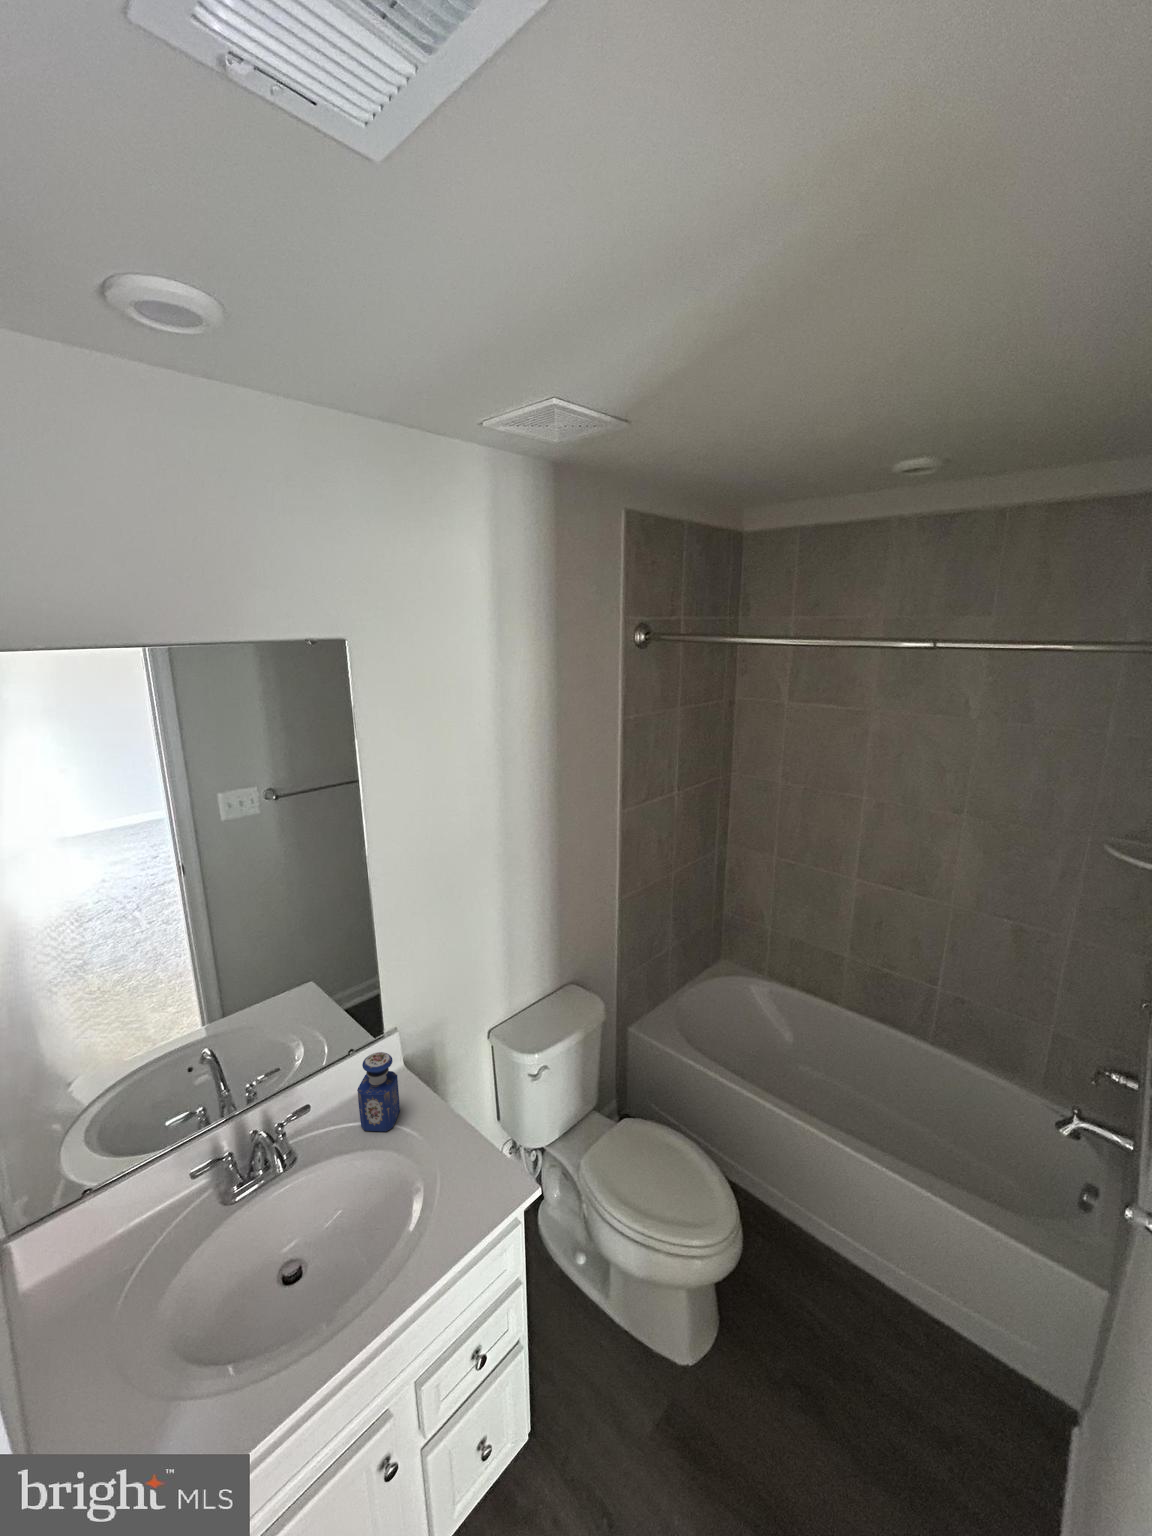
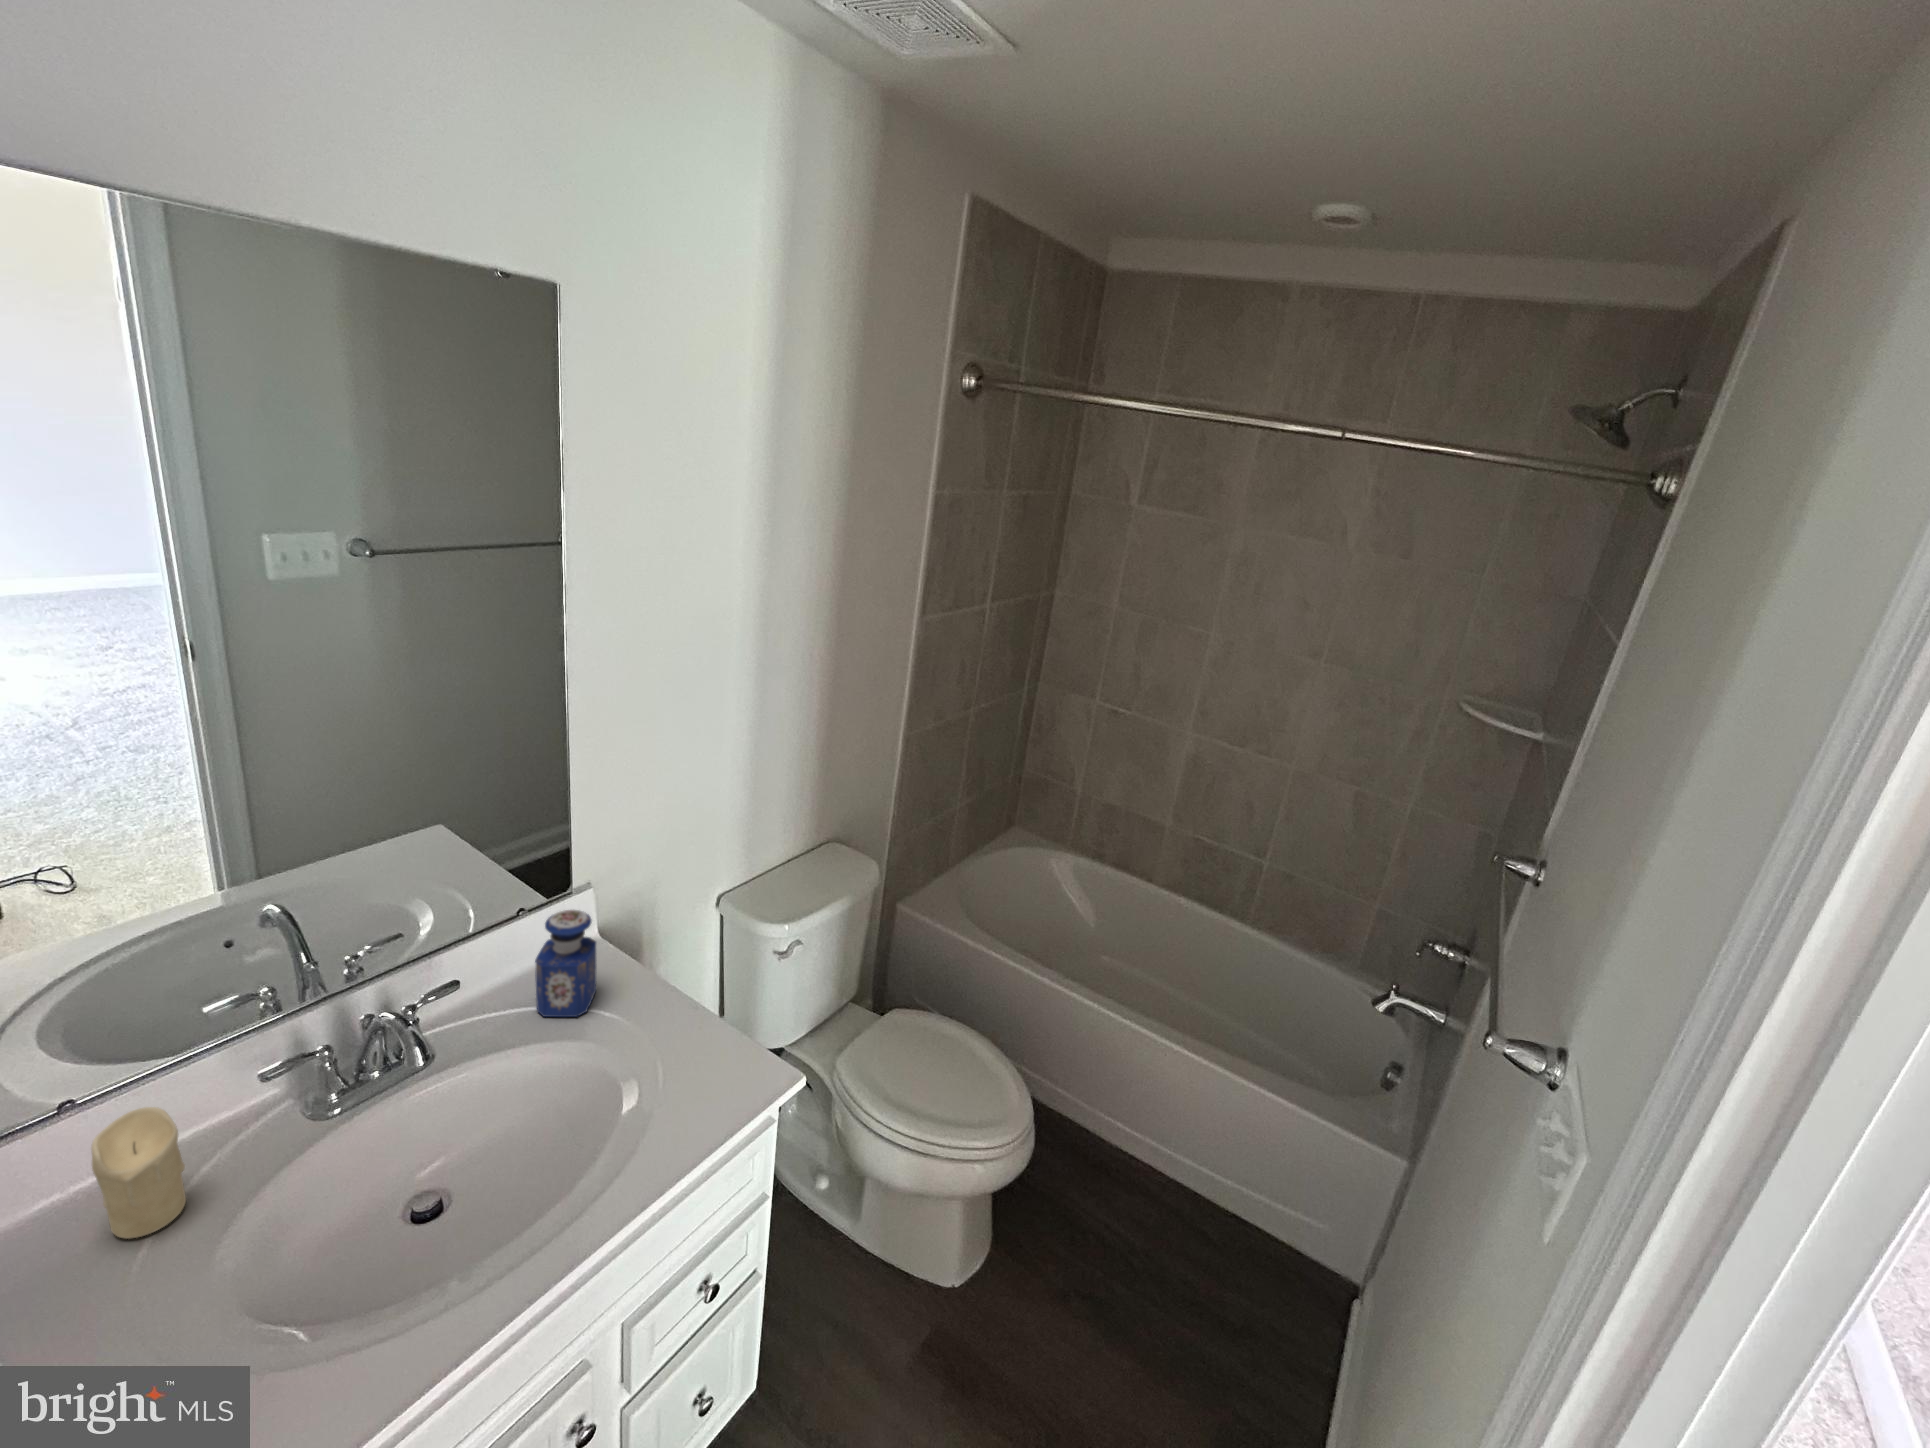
candle: none [92,1196,145,1287] -> present [91,1107,186,1239]

